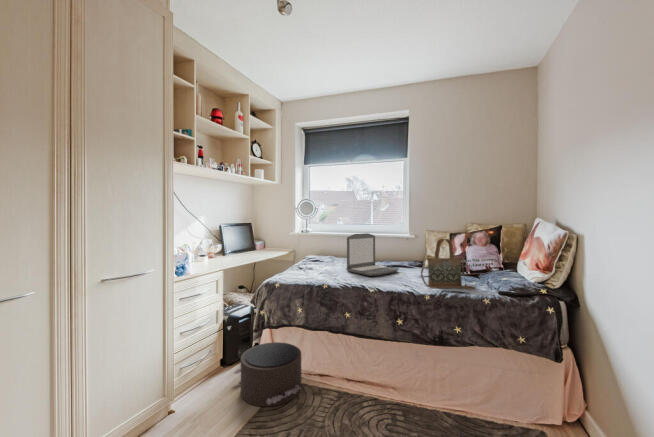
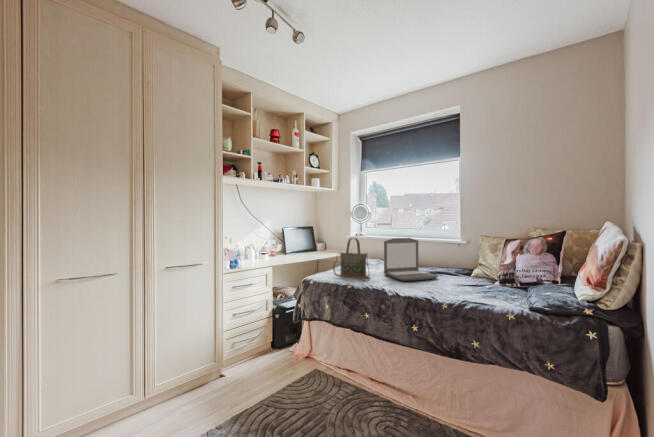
handbag: present [421,239,476,290] -> present [333,238,369,279]
pouf: present [234,342,301,406] -> none [274,334,328,388]

